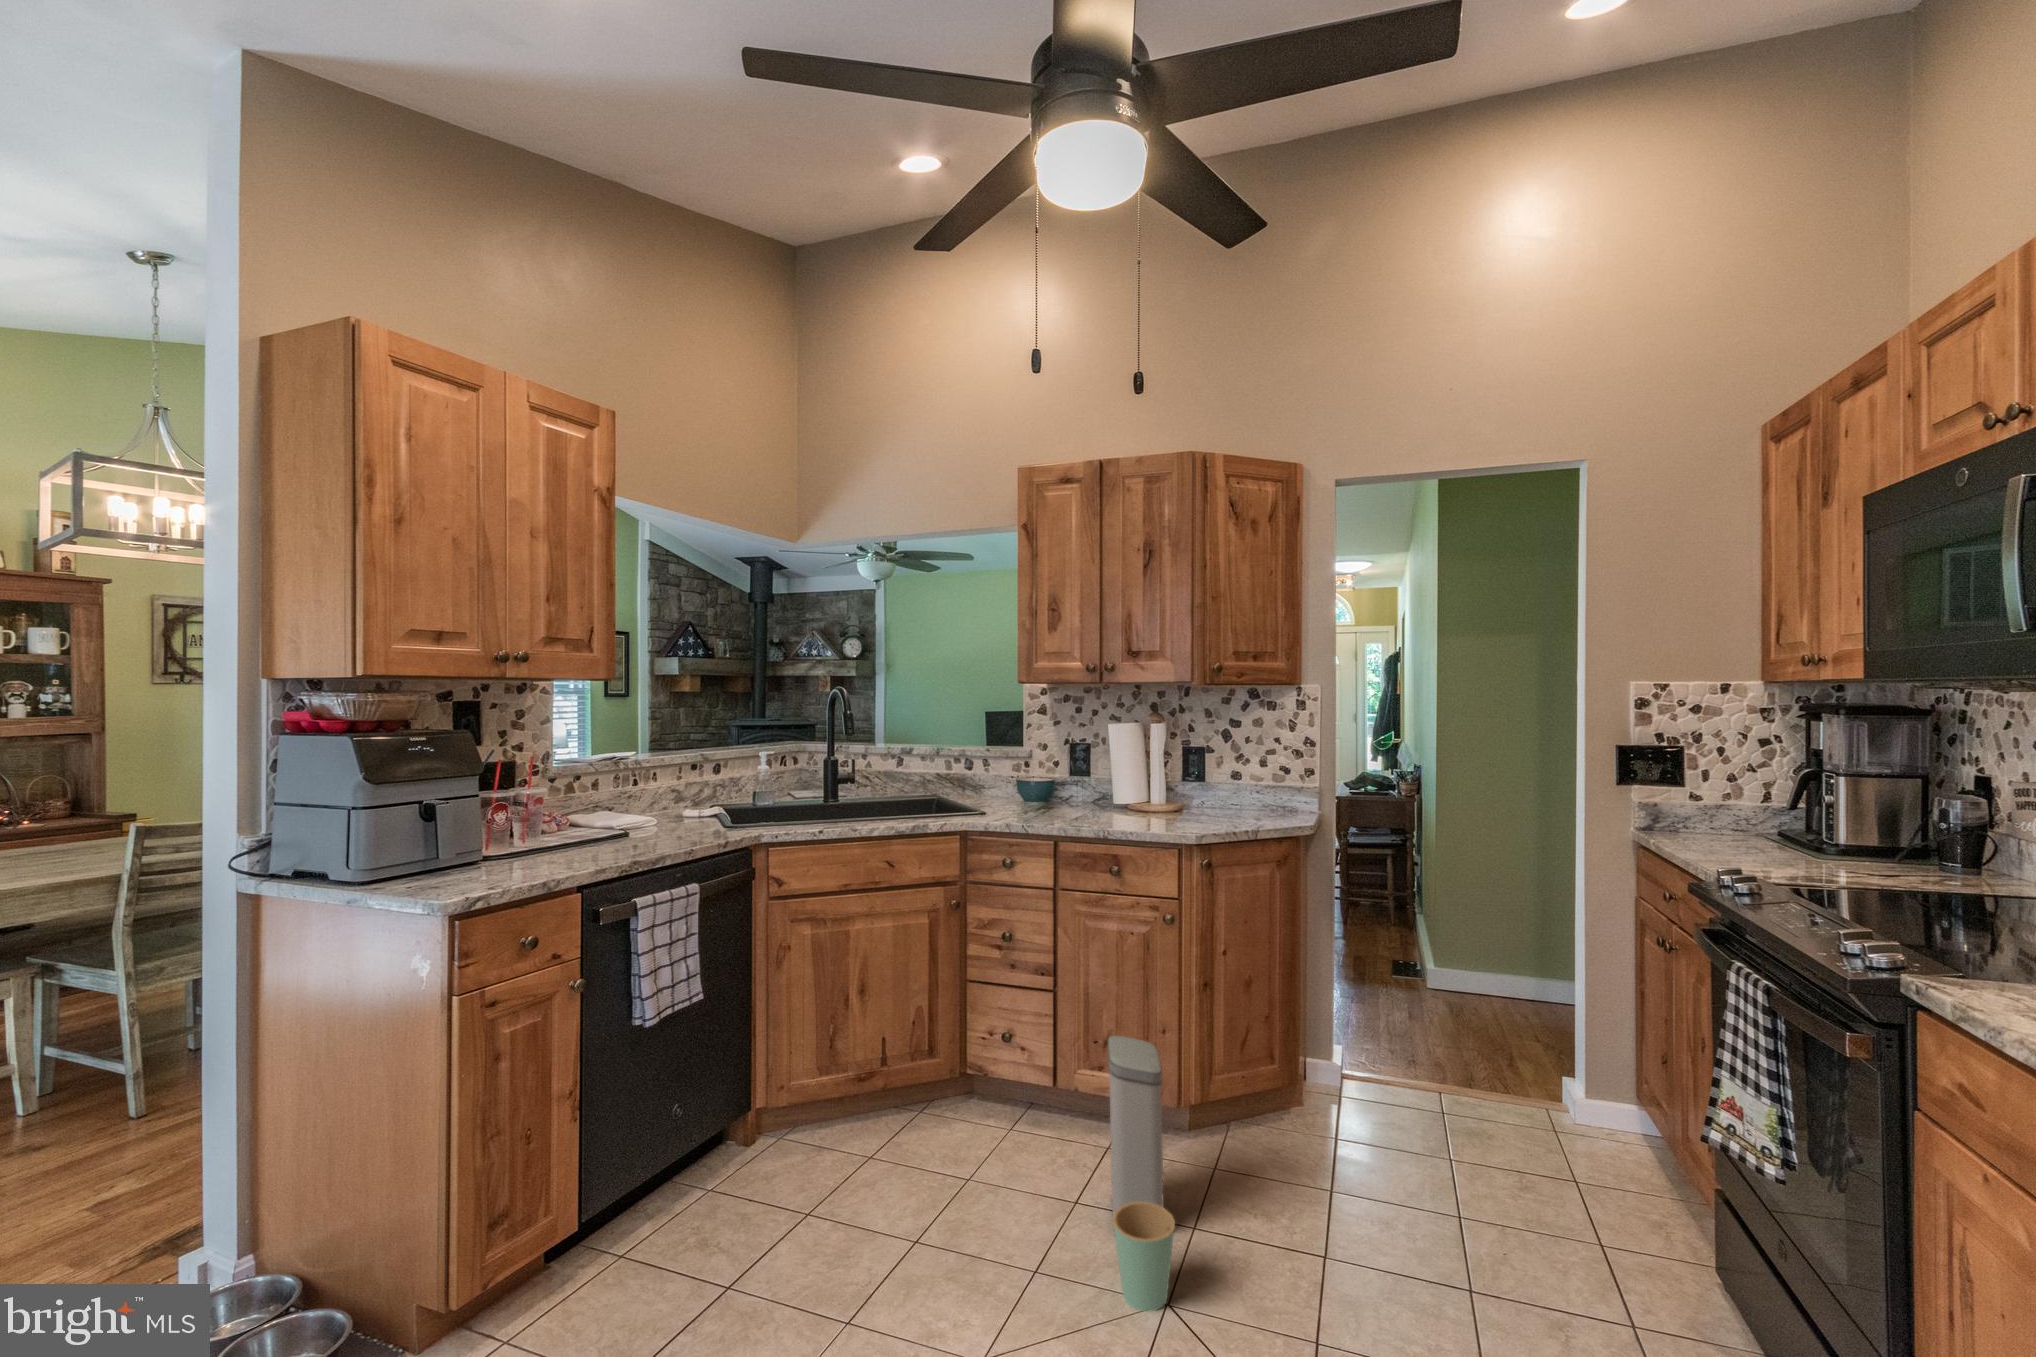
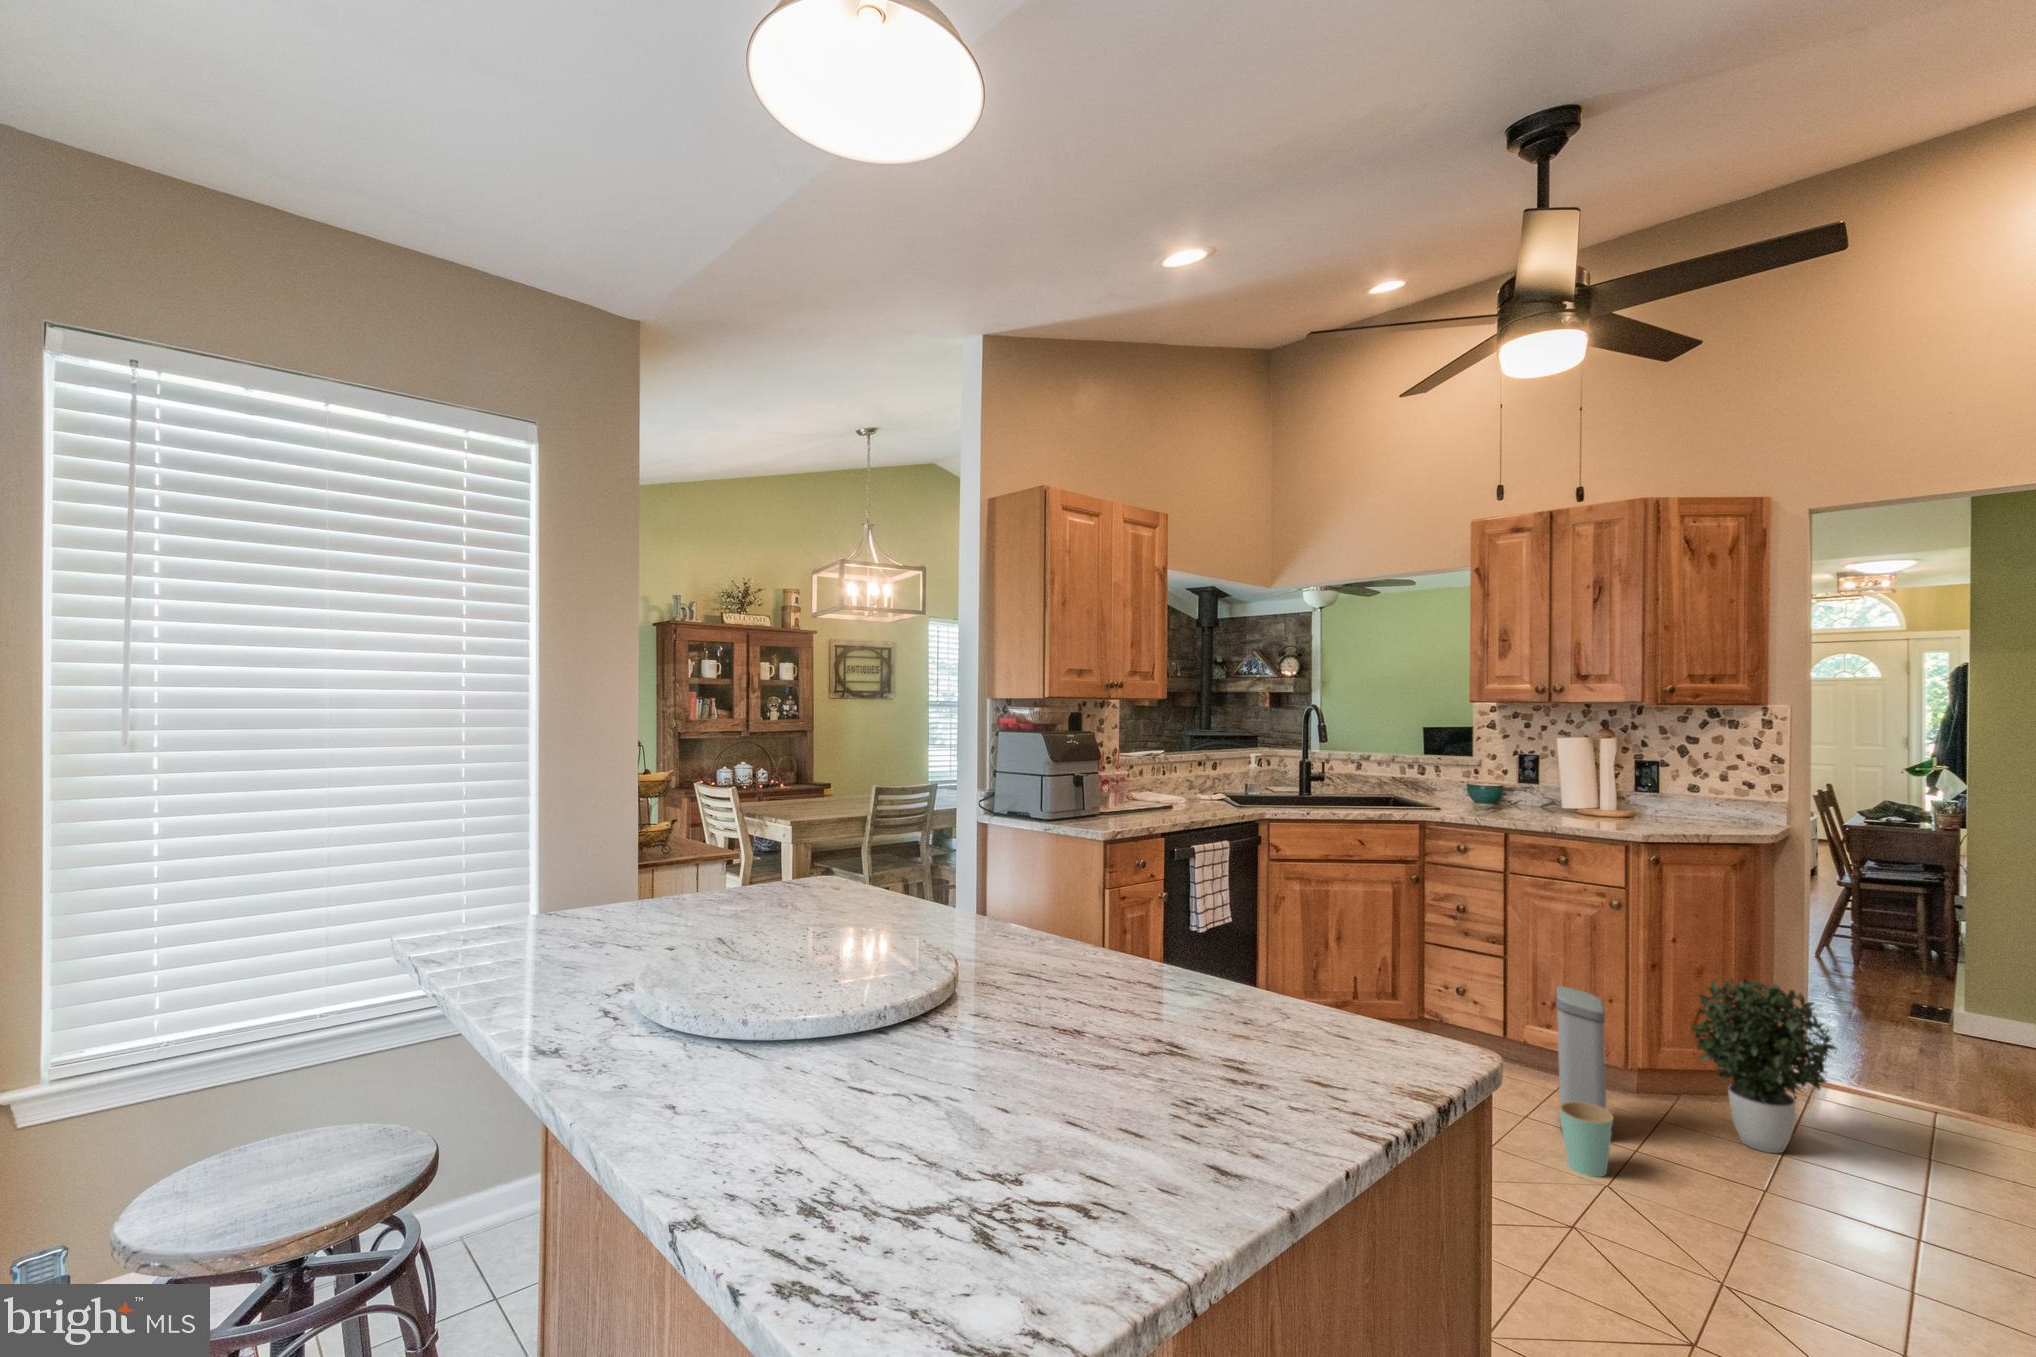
potted plant: none [1250,998,1386,1205] -> present [1693,978,1836,1153]

